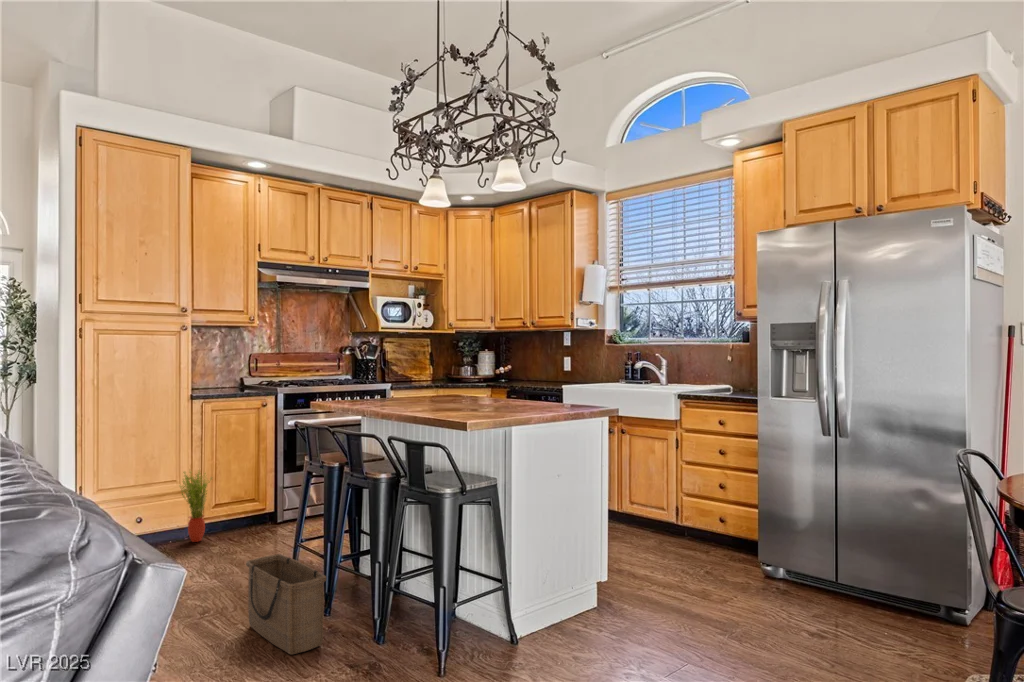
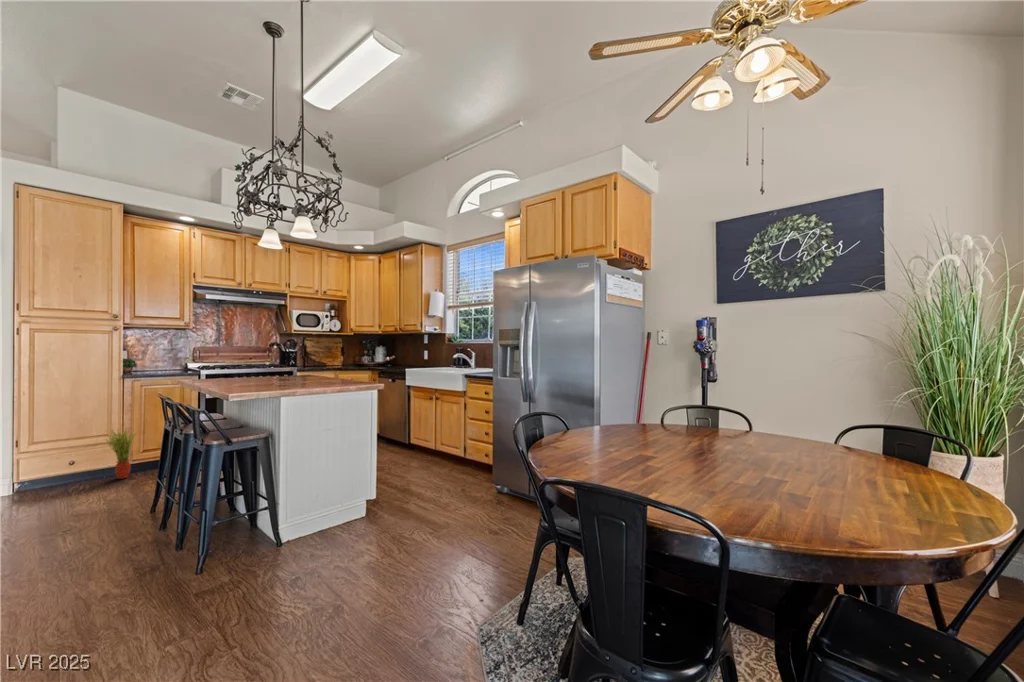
basket: present [246,554,326,654] -> none [71,495,127,576]

